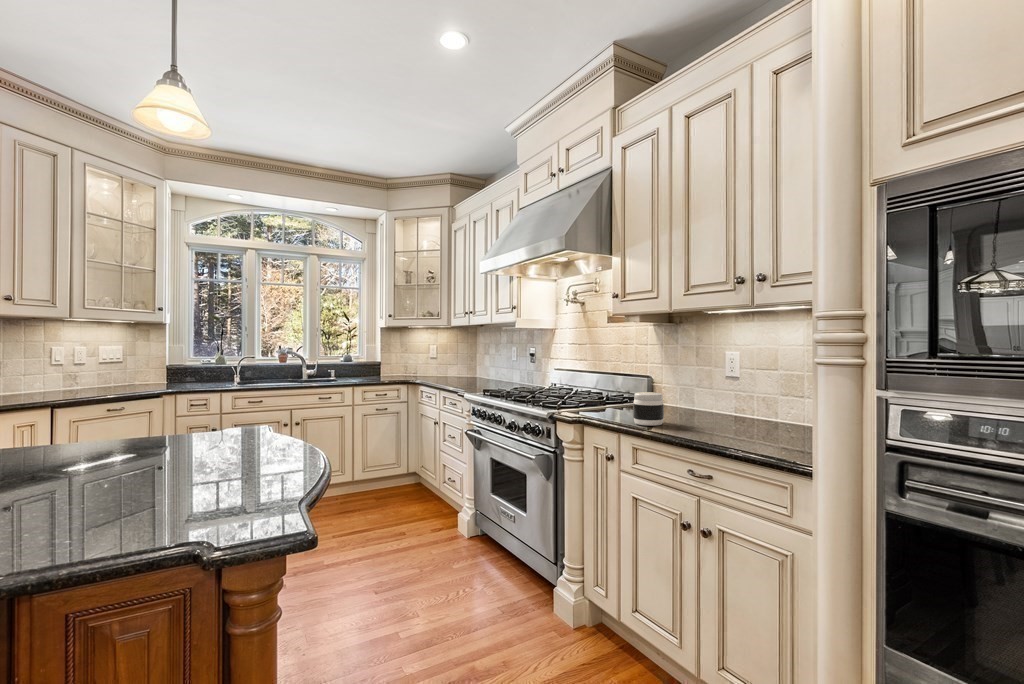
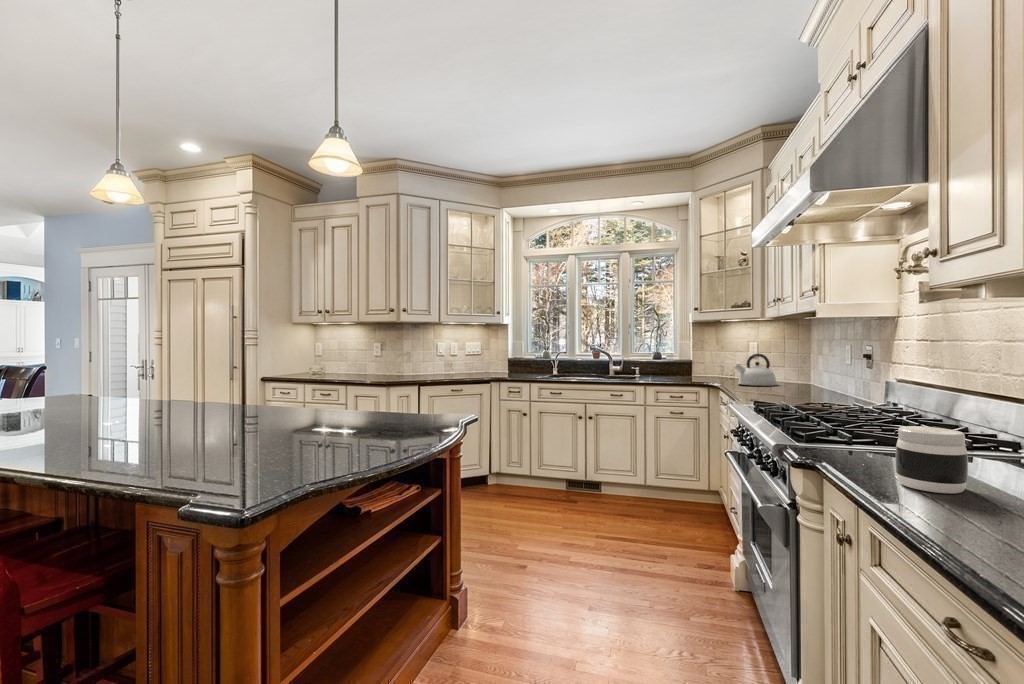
kettle: none [433,354,463,379] -> present [735,354,777,386]

